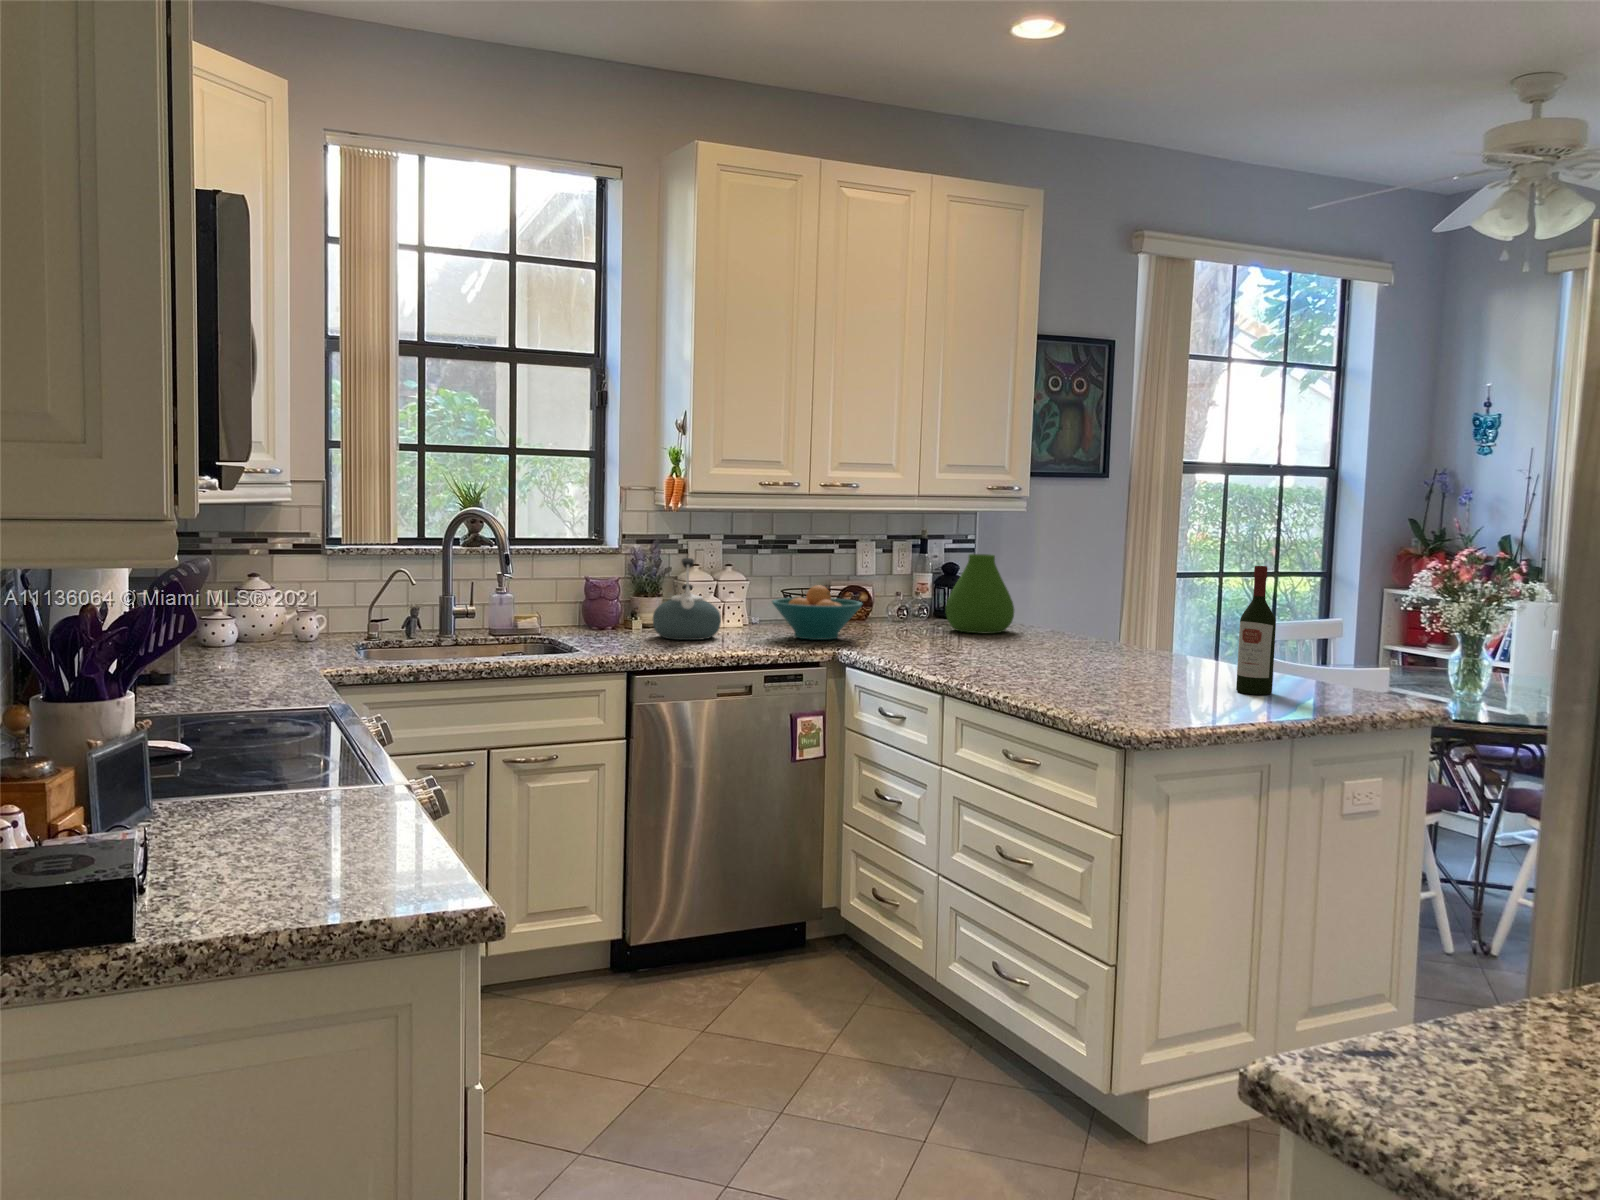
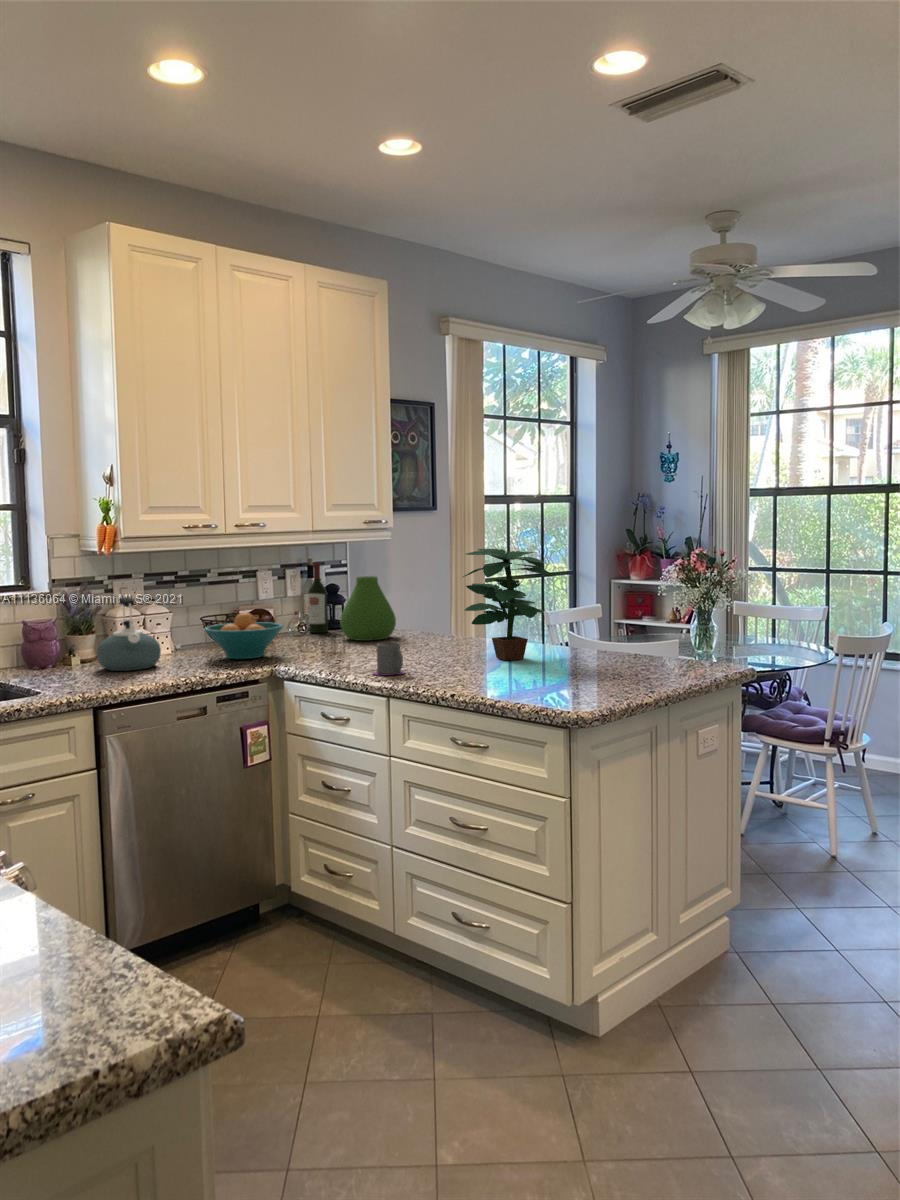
potted plant: none [1066,525,1188,669] -> present [463,549,550,660]
wine bottle: present [1236,566,1276,695] -> present [308,562,328,633]
mug: none [937,631,978,671] -> present [373,642,405,676]

